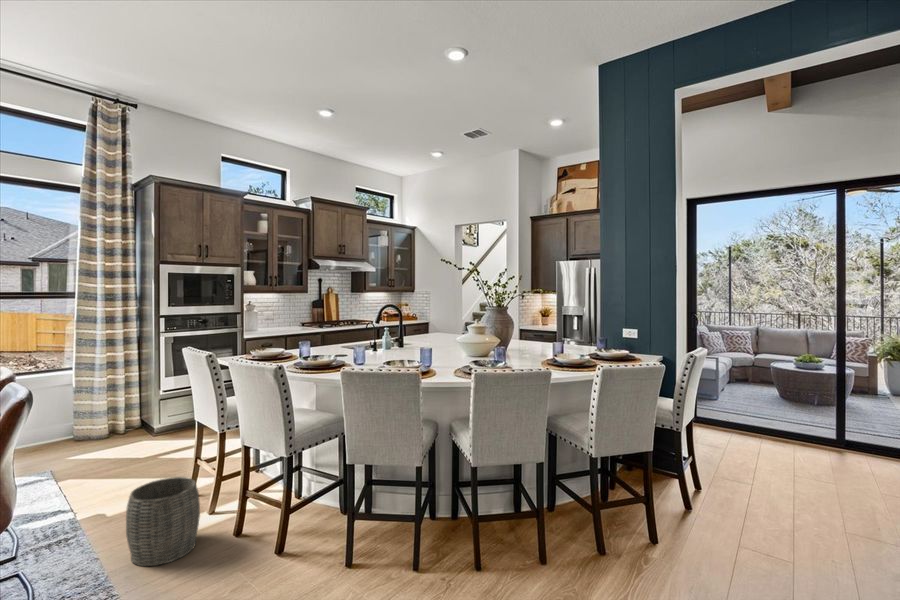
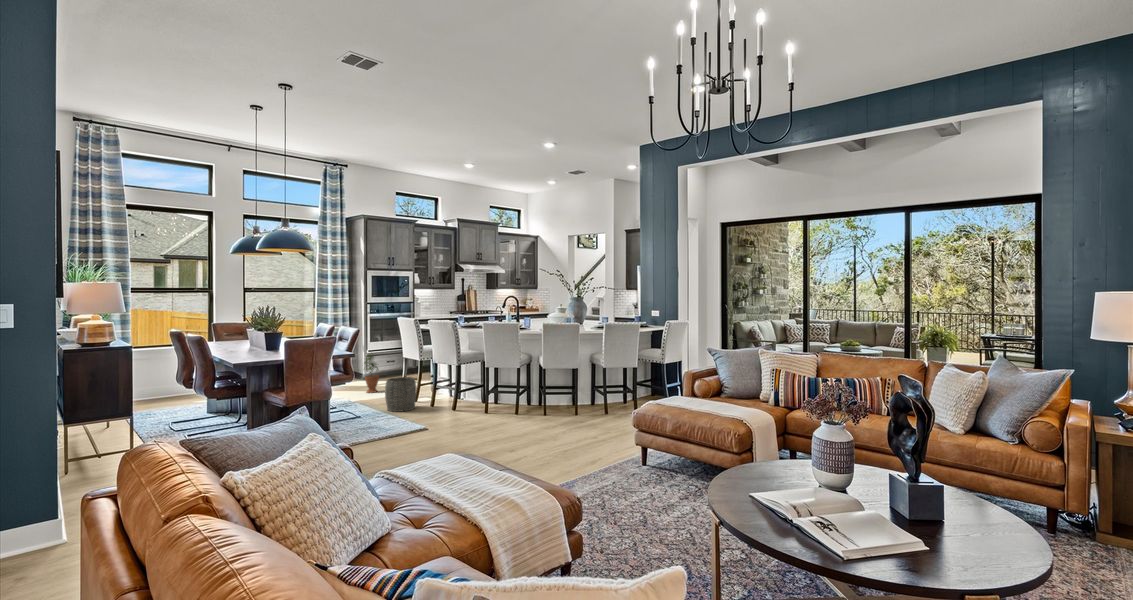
potted plant: none [126,402,162,477] -> present [364,353,379,393]

